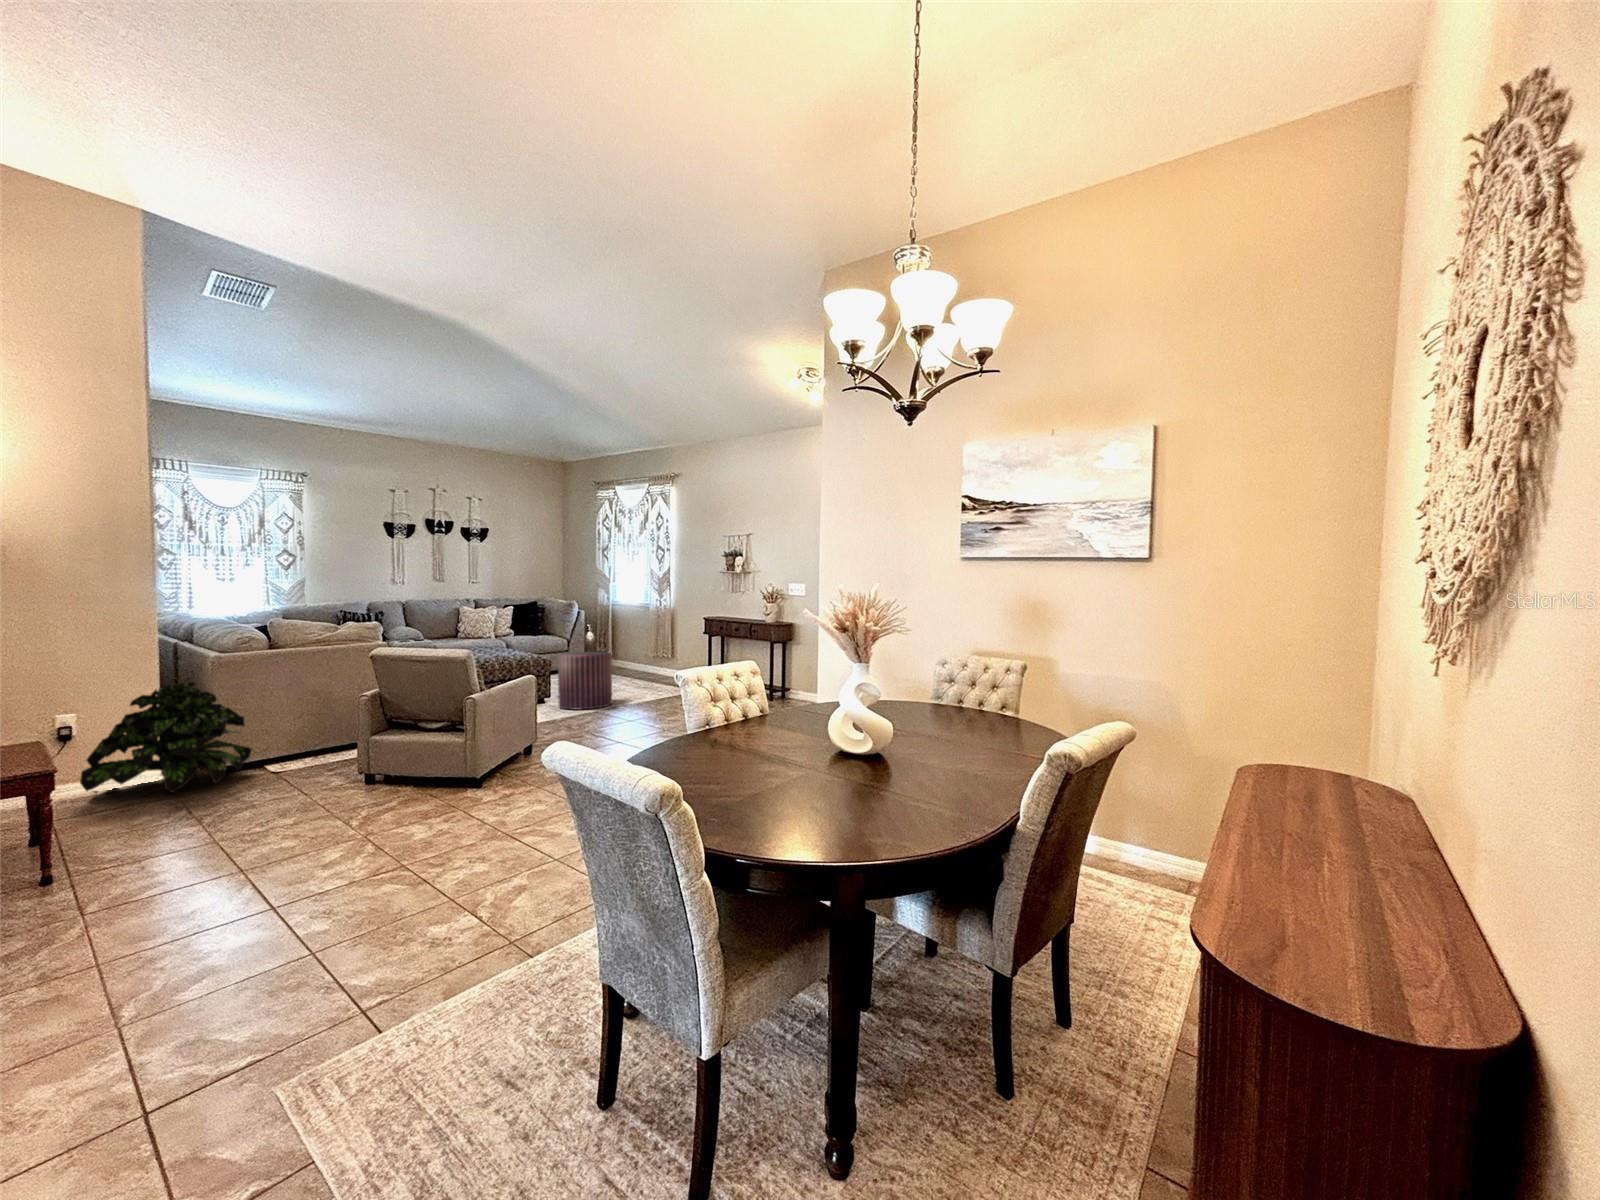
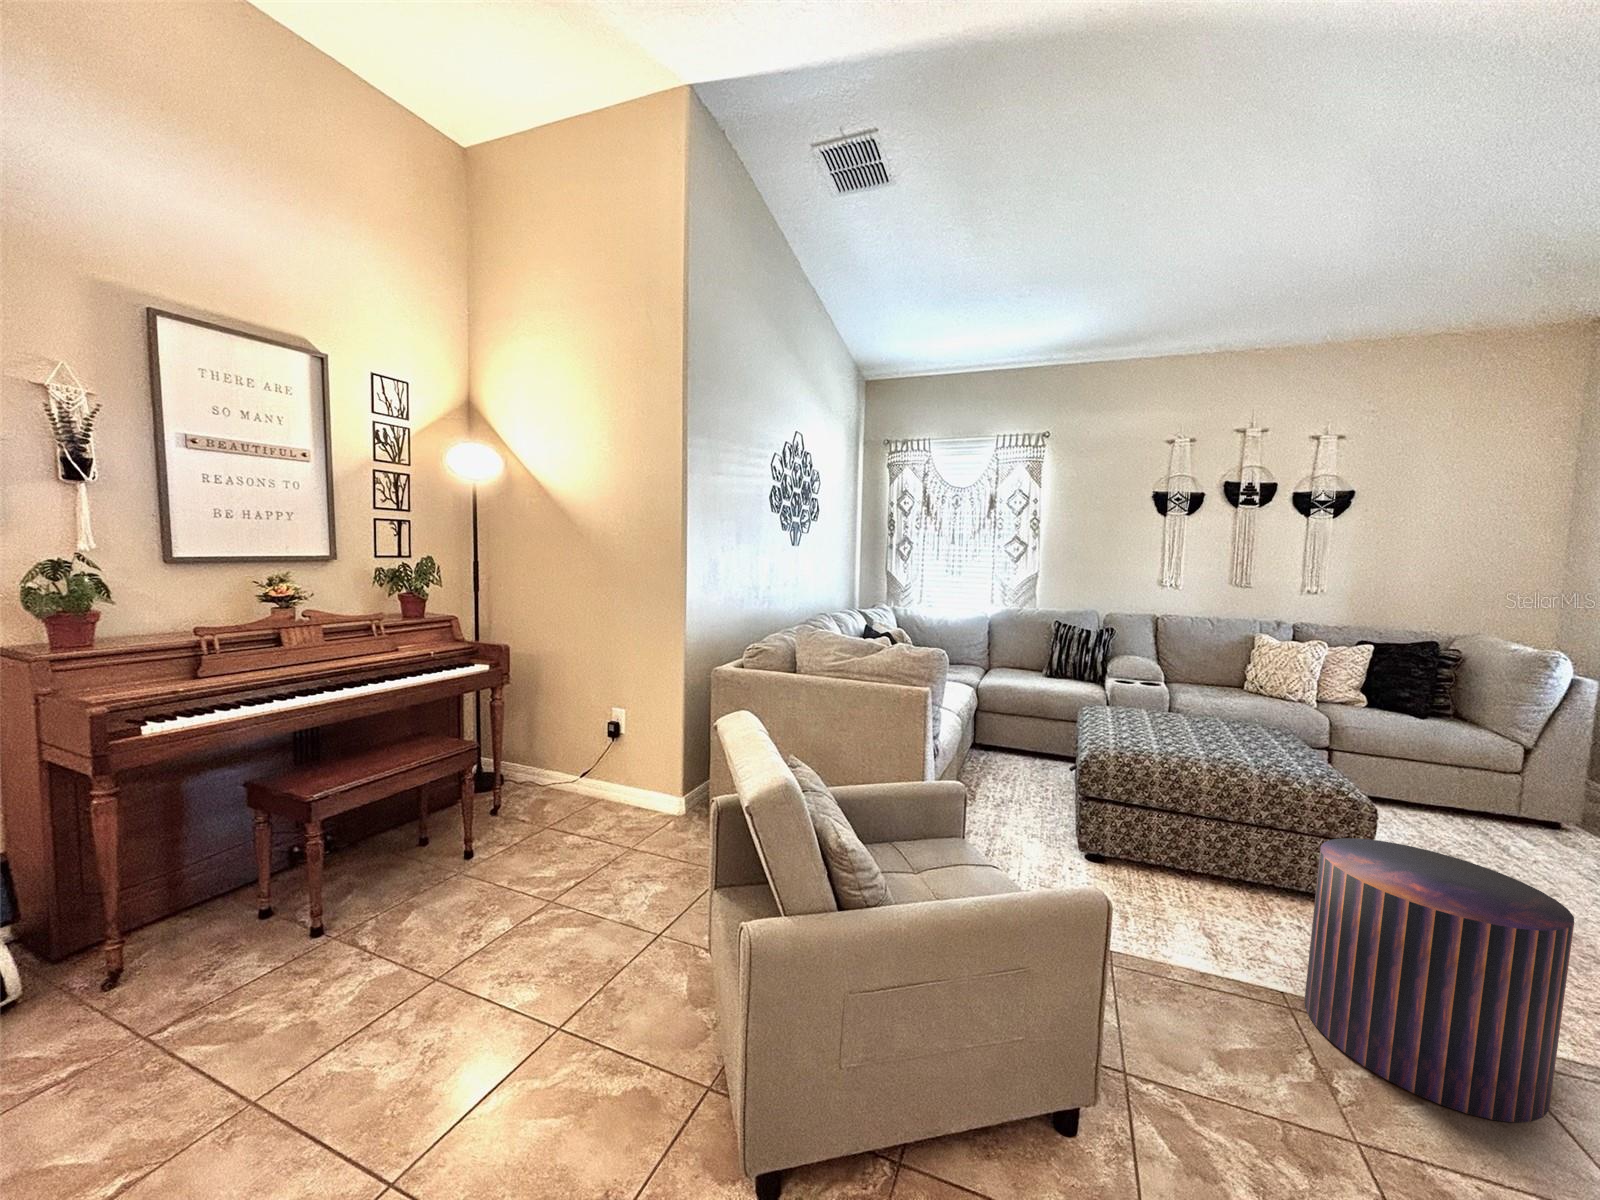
potted plant: present [80,682,251,793] -> none [492,713,665,877]

